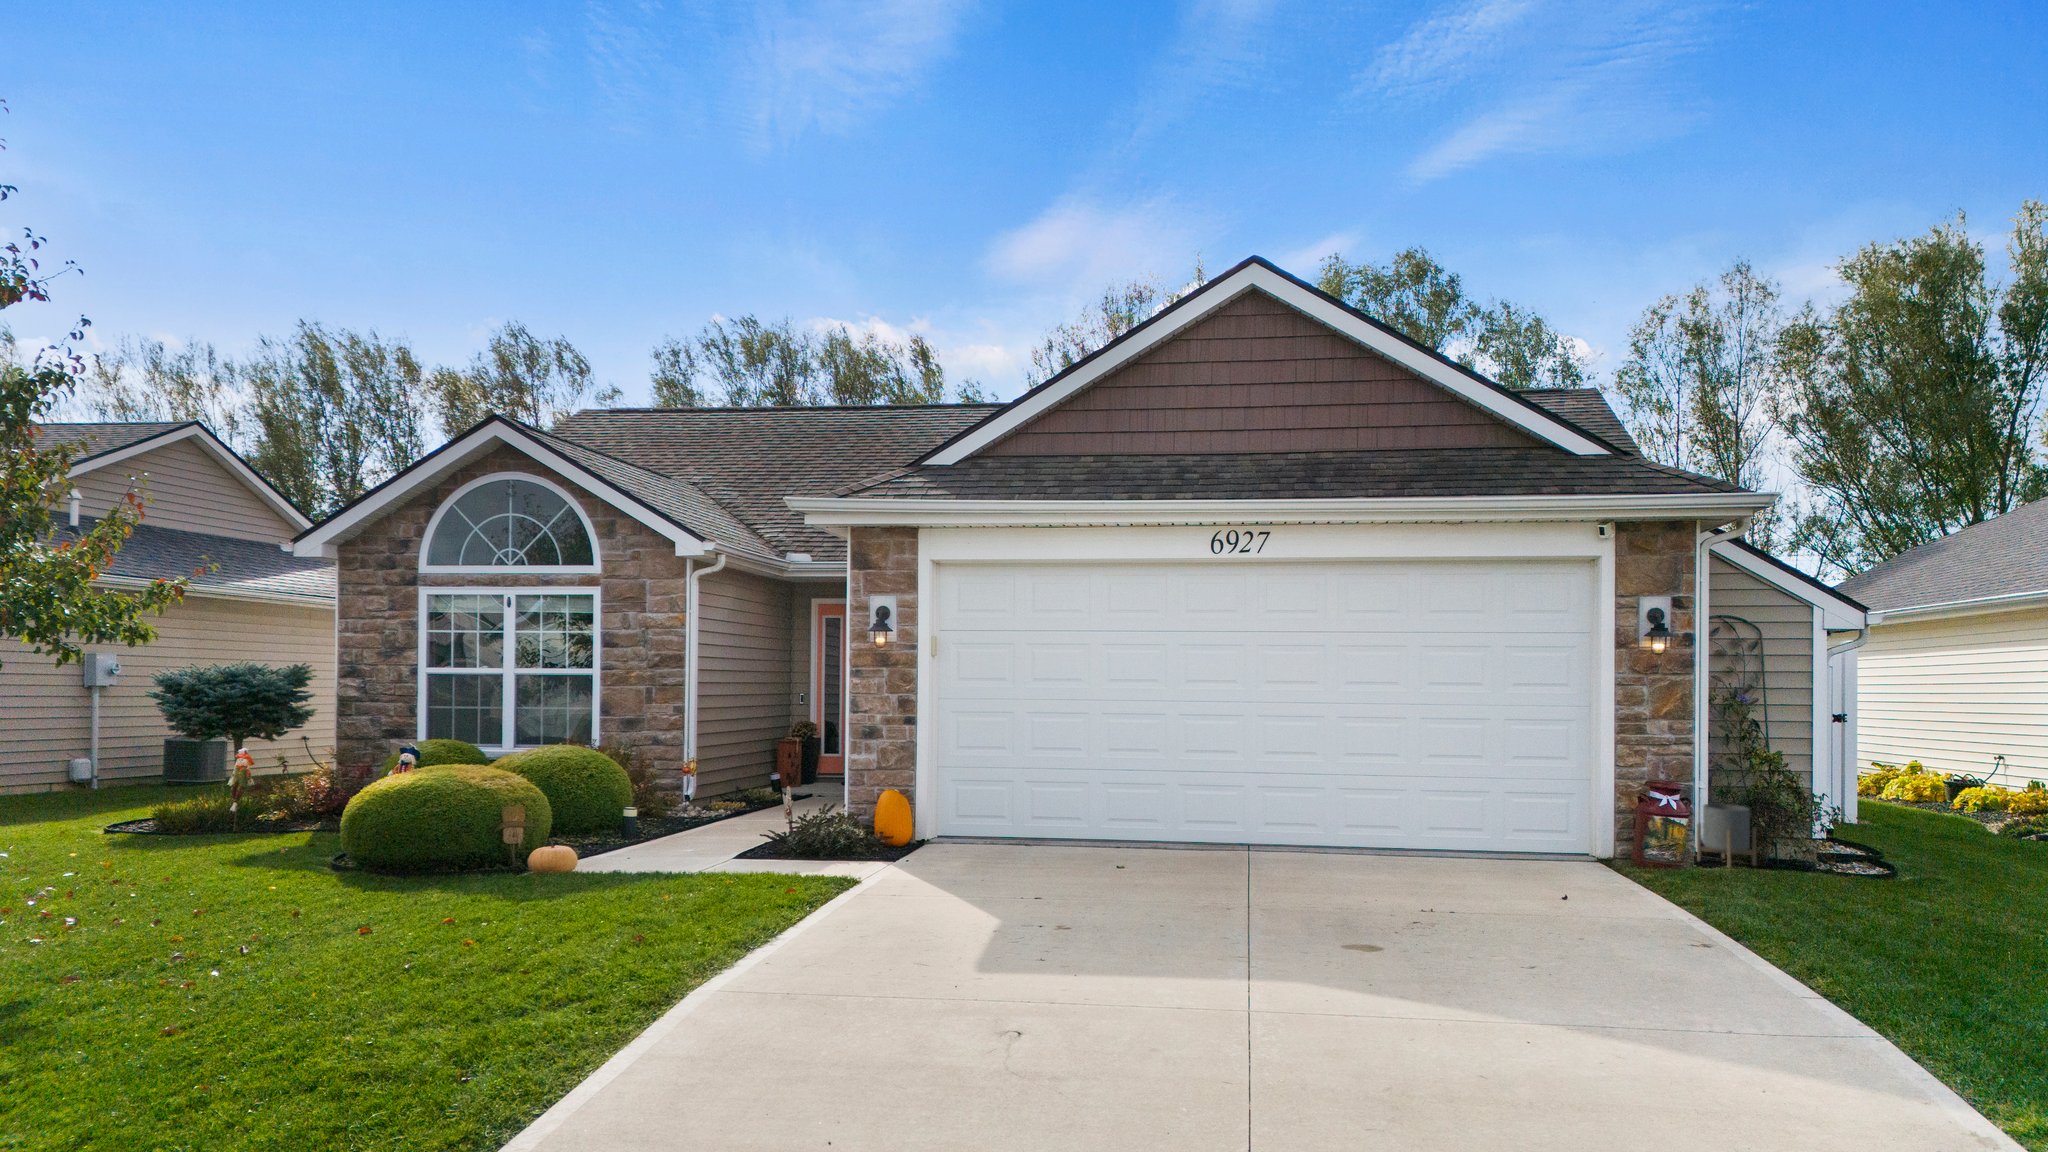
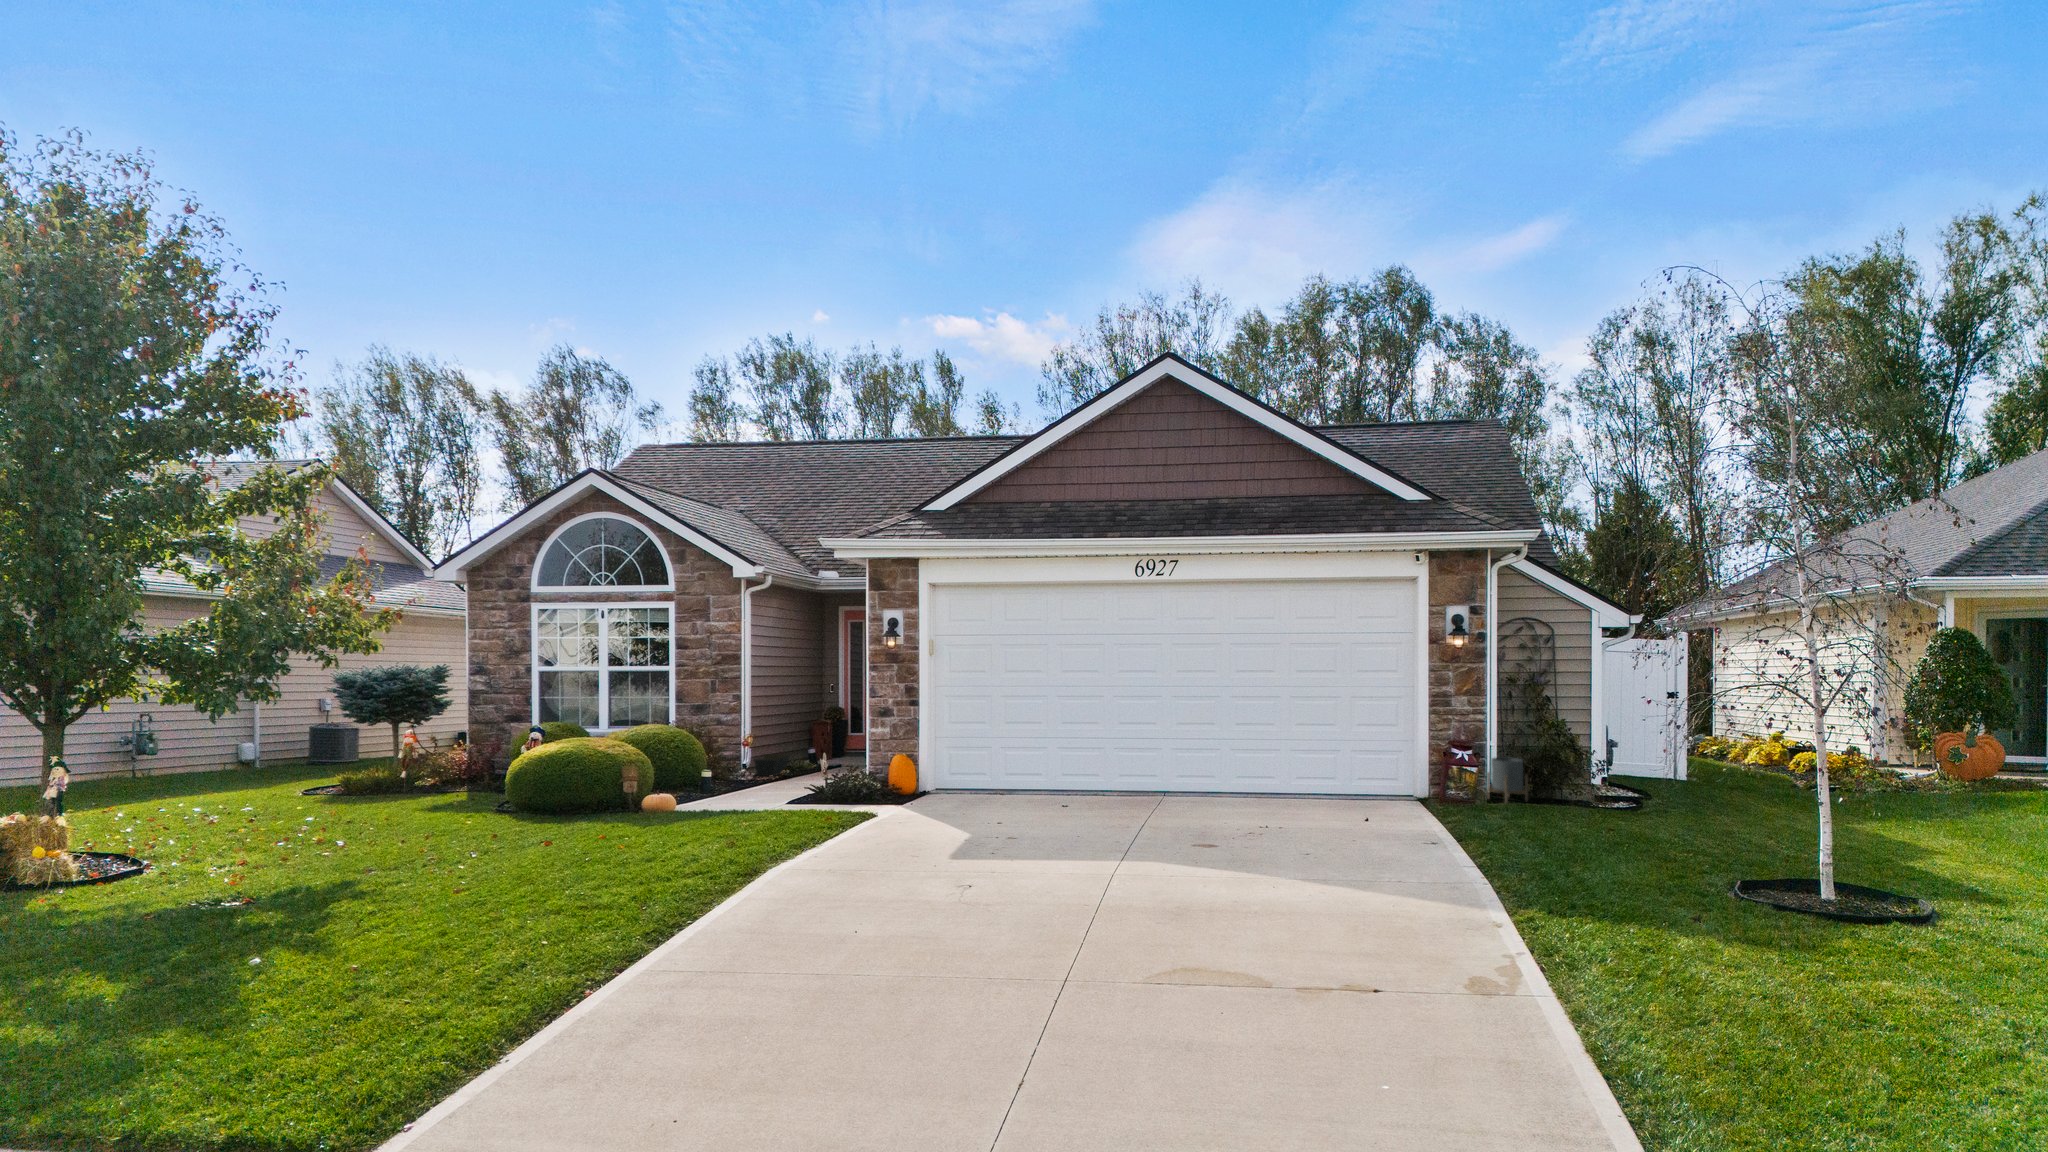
basket: none [687,783,748,813] -> present [754,754,790,776]

